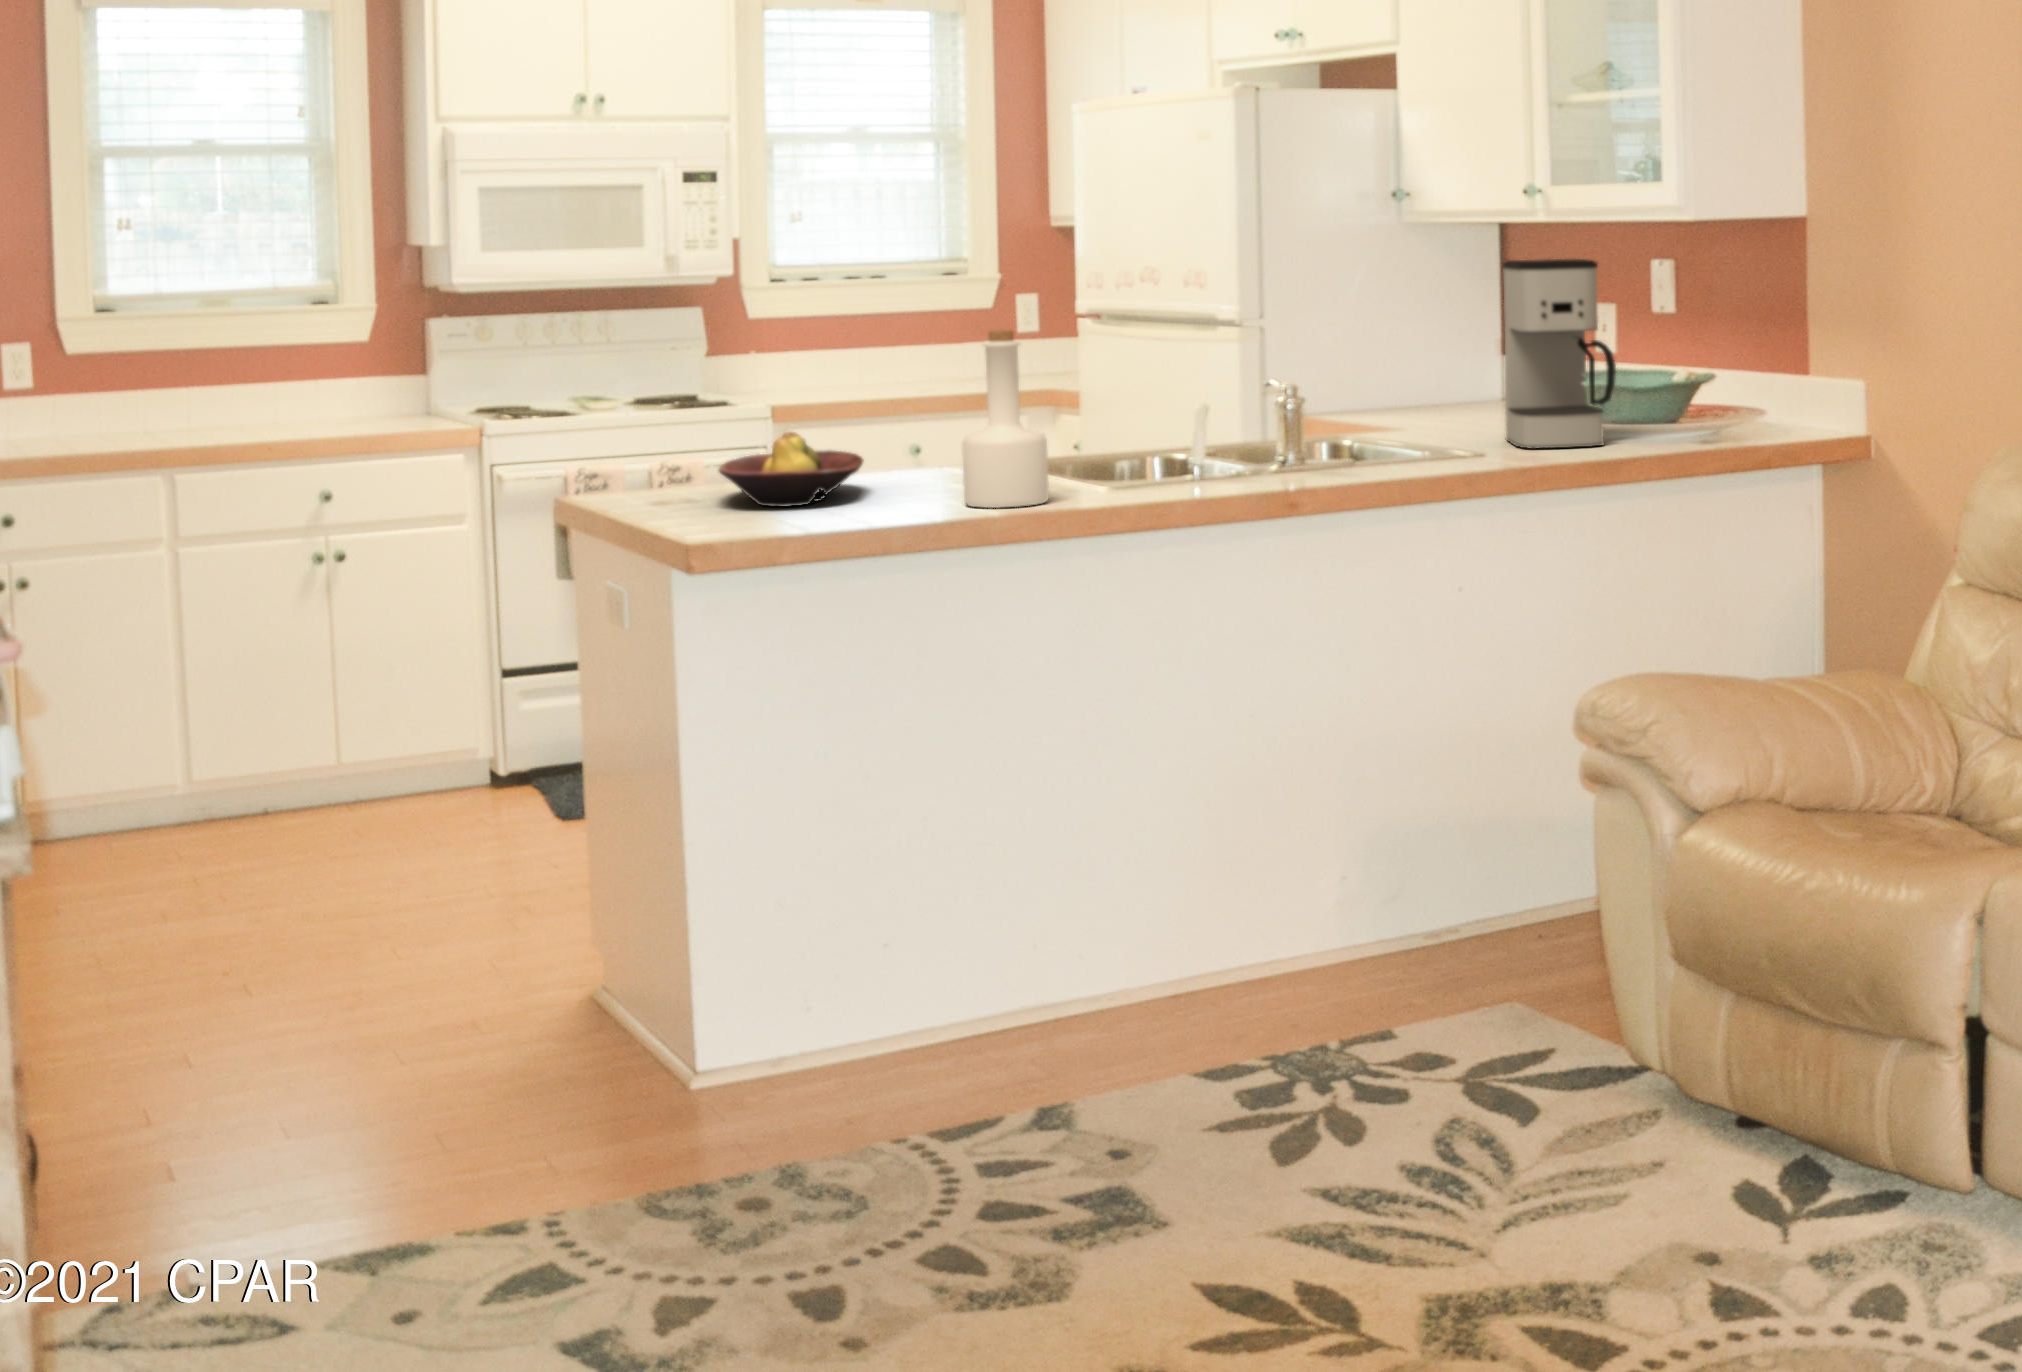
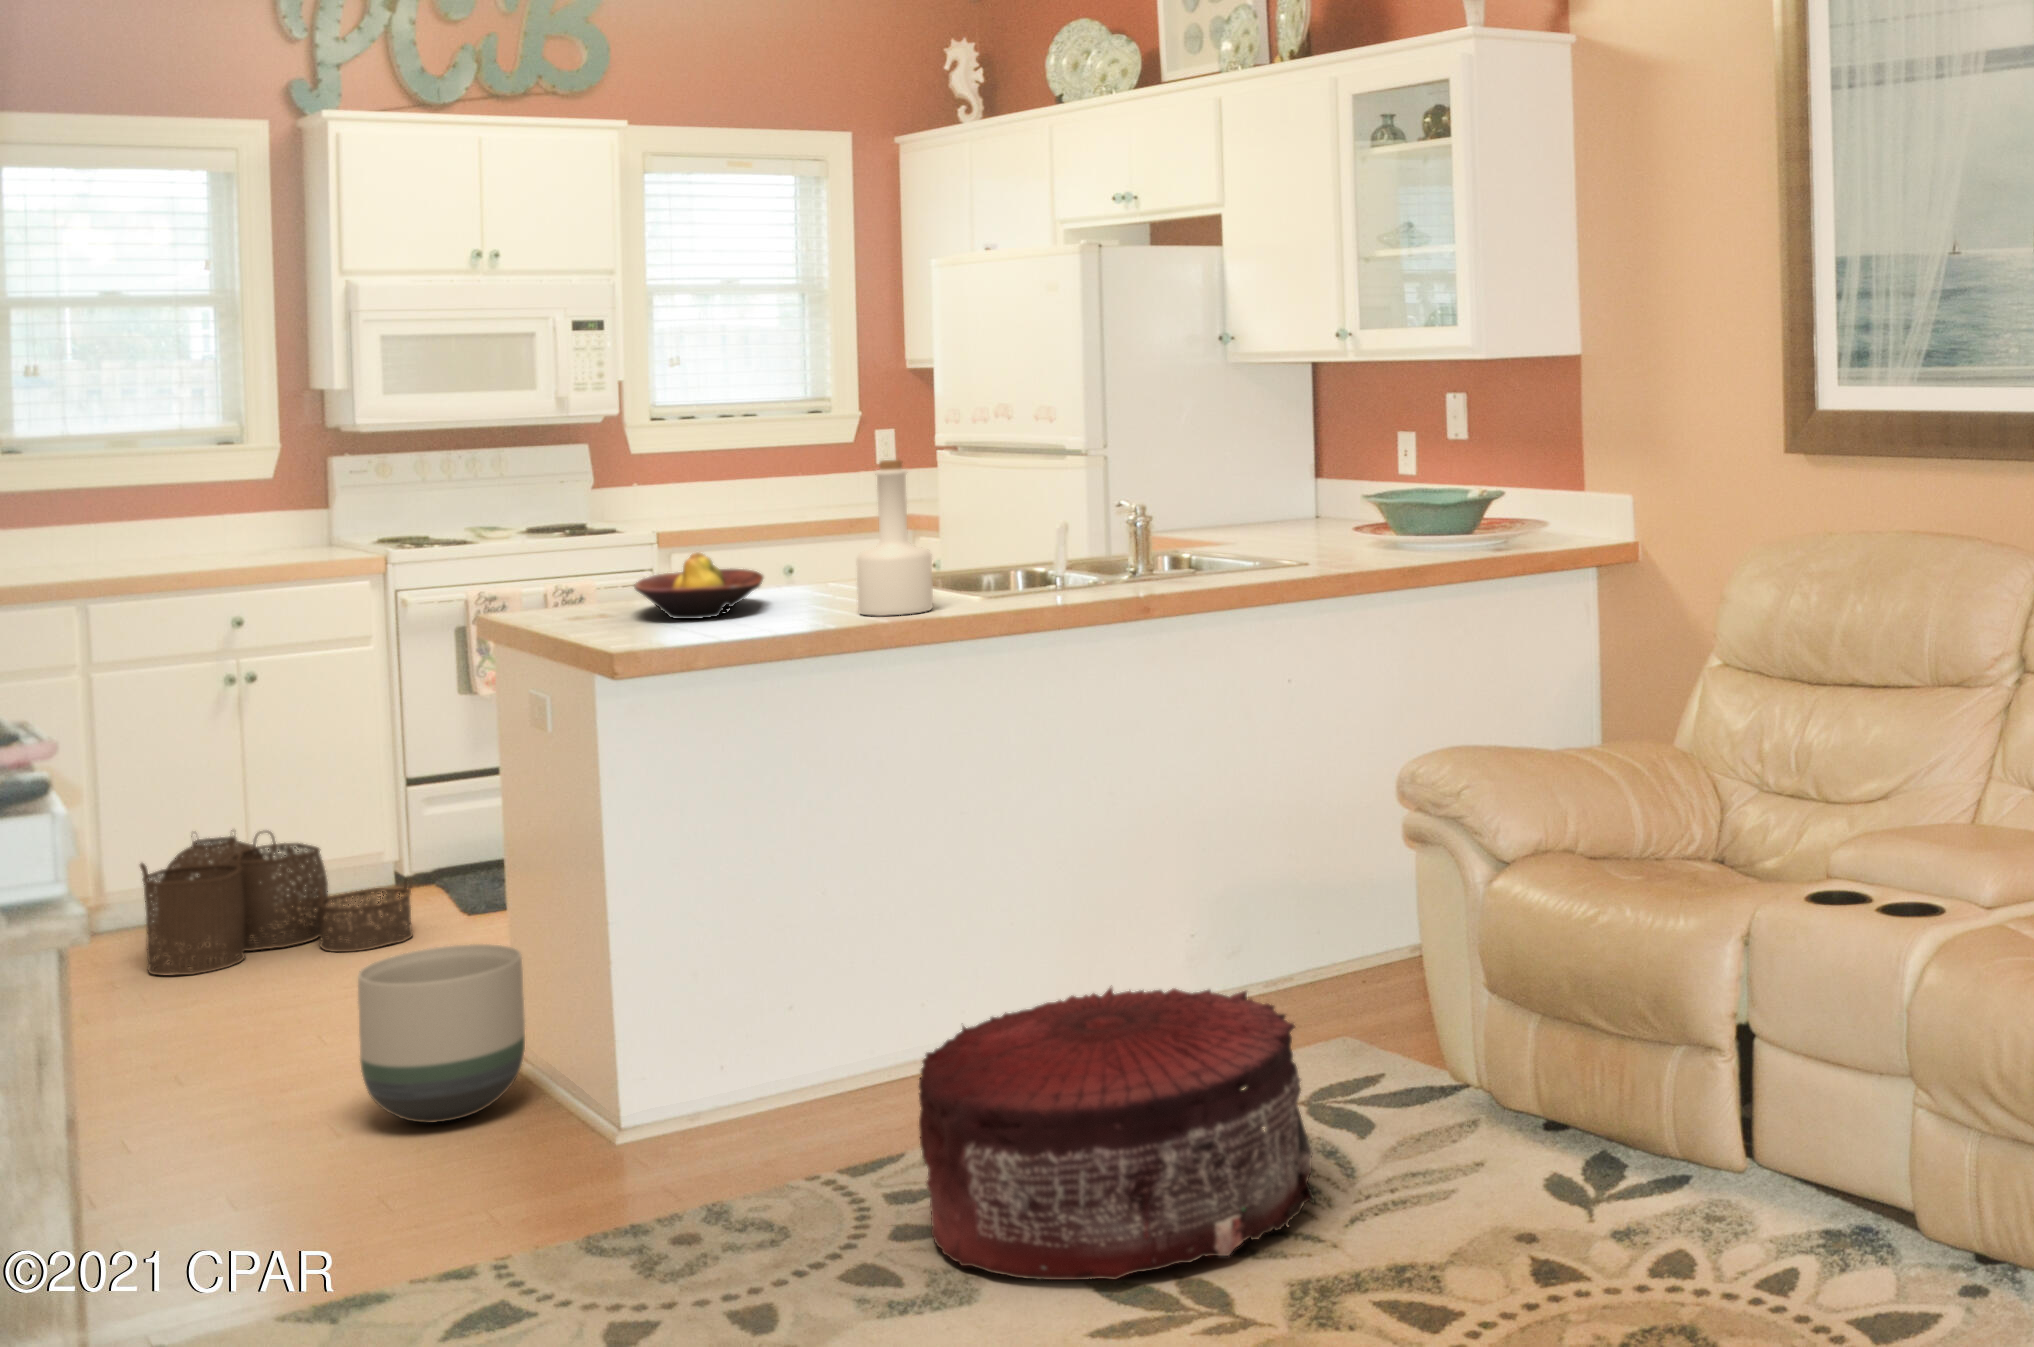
coffee maker: present [1503,259,1616,449] -> none [1321,391,1420,555]
woven basket: none [216,722,506,880] -> present [140,830,413,975]
planter: none [417,863,599,1058] -> present [358,944,525,1123]
pouf: none [1010,939,1462,1283] -> present [919,988,1314,1280]

